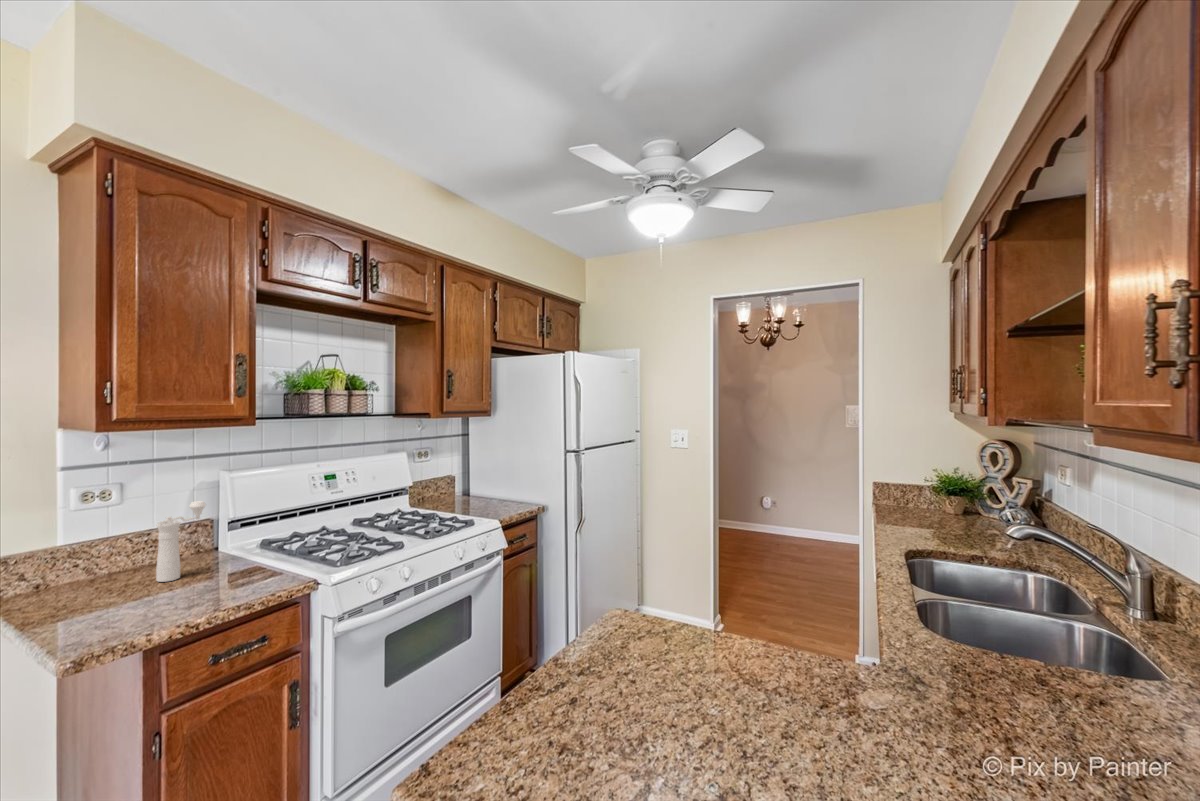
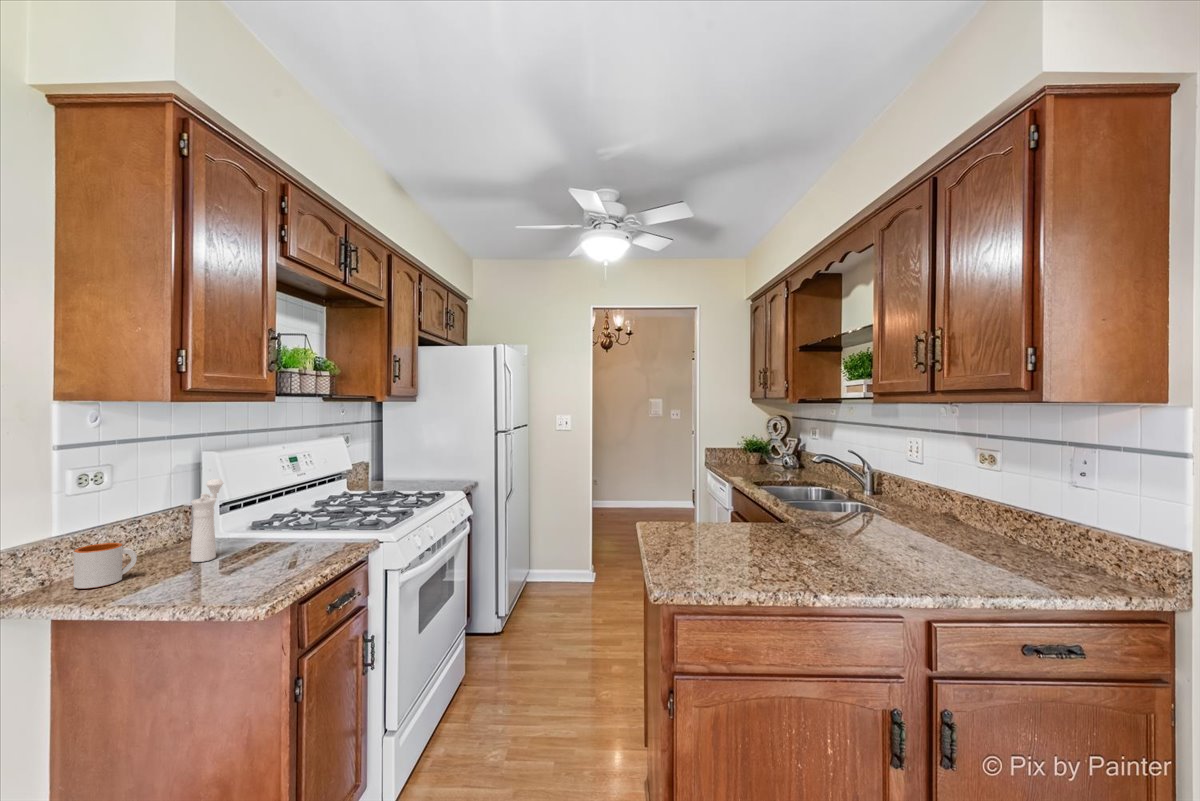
mug: none [47,557,102,598] -> present [74,543,137,589]

